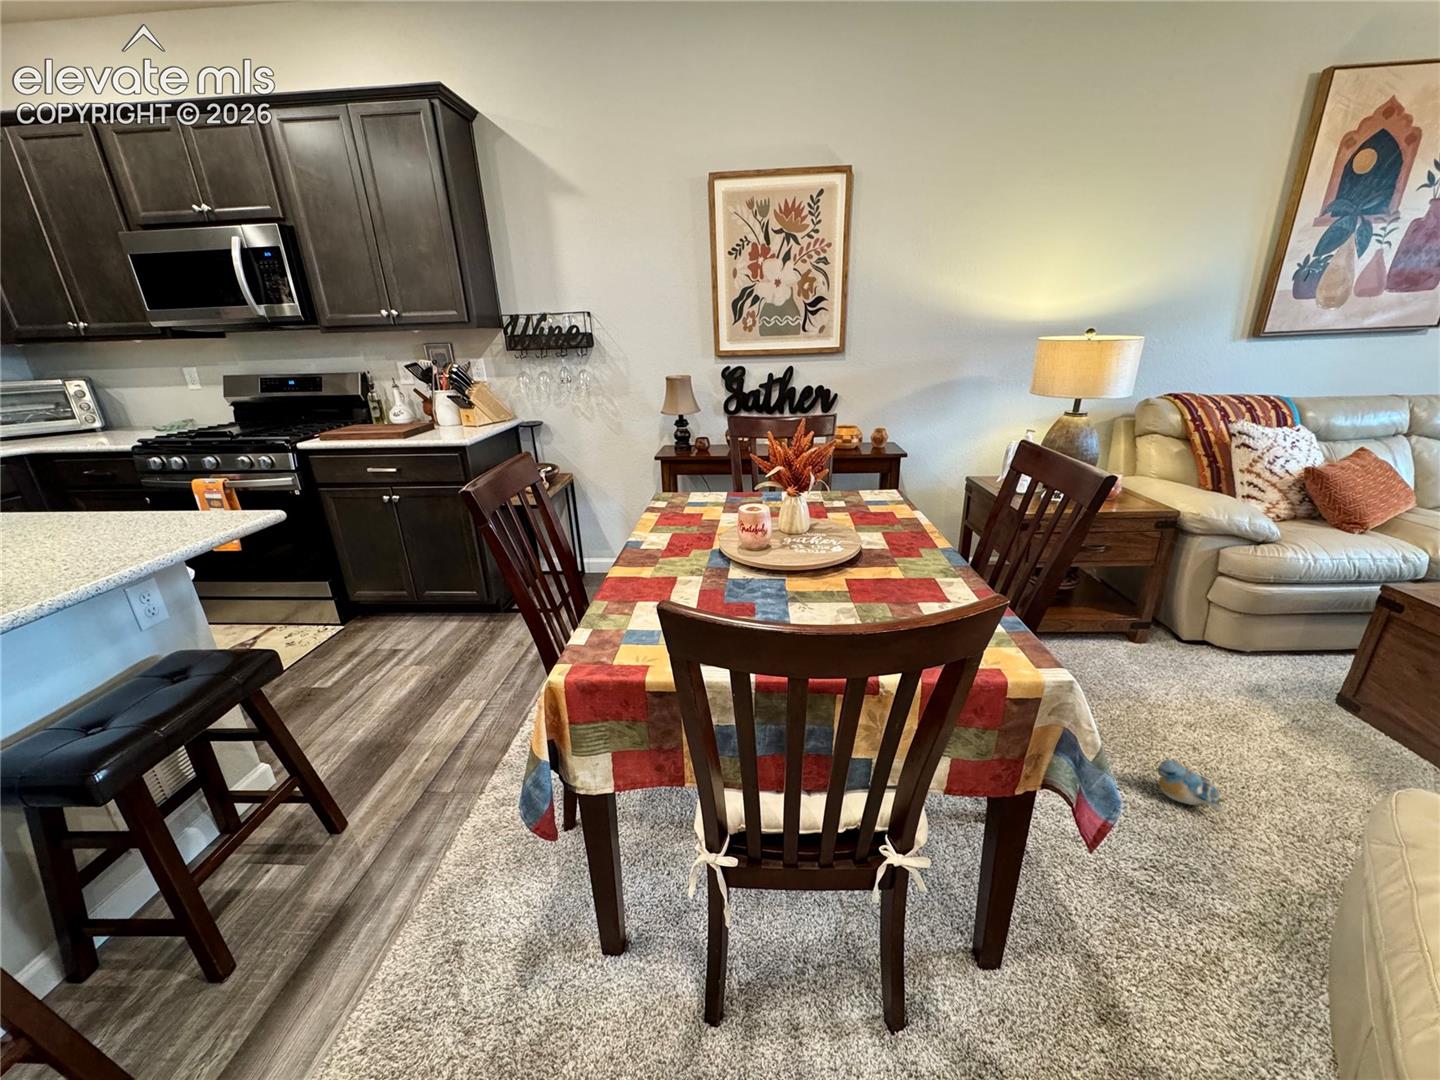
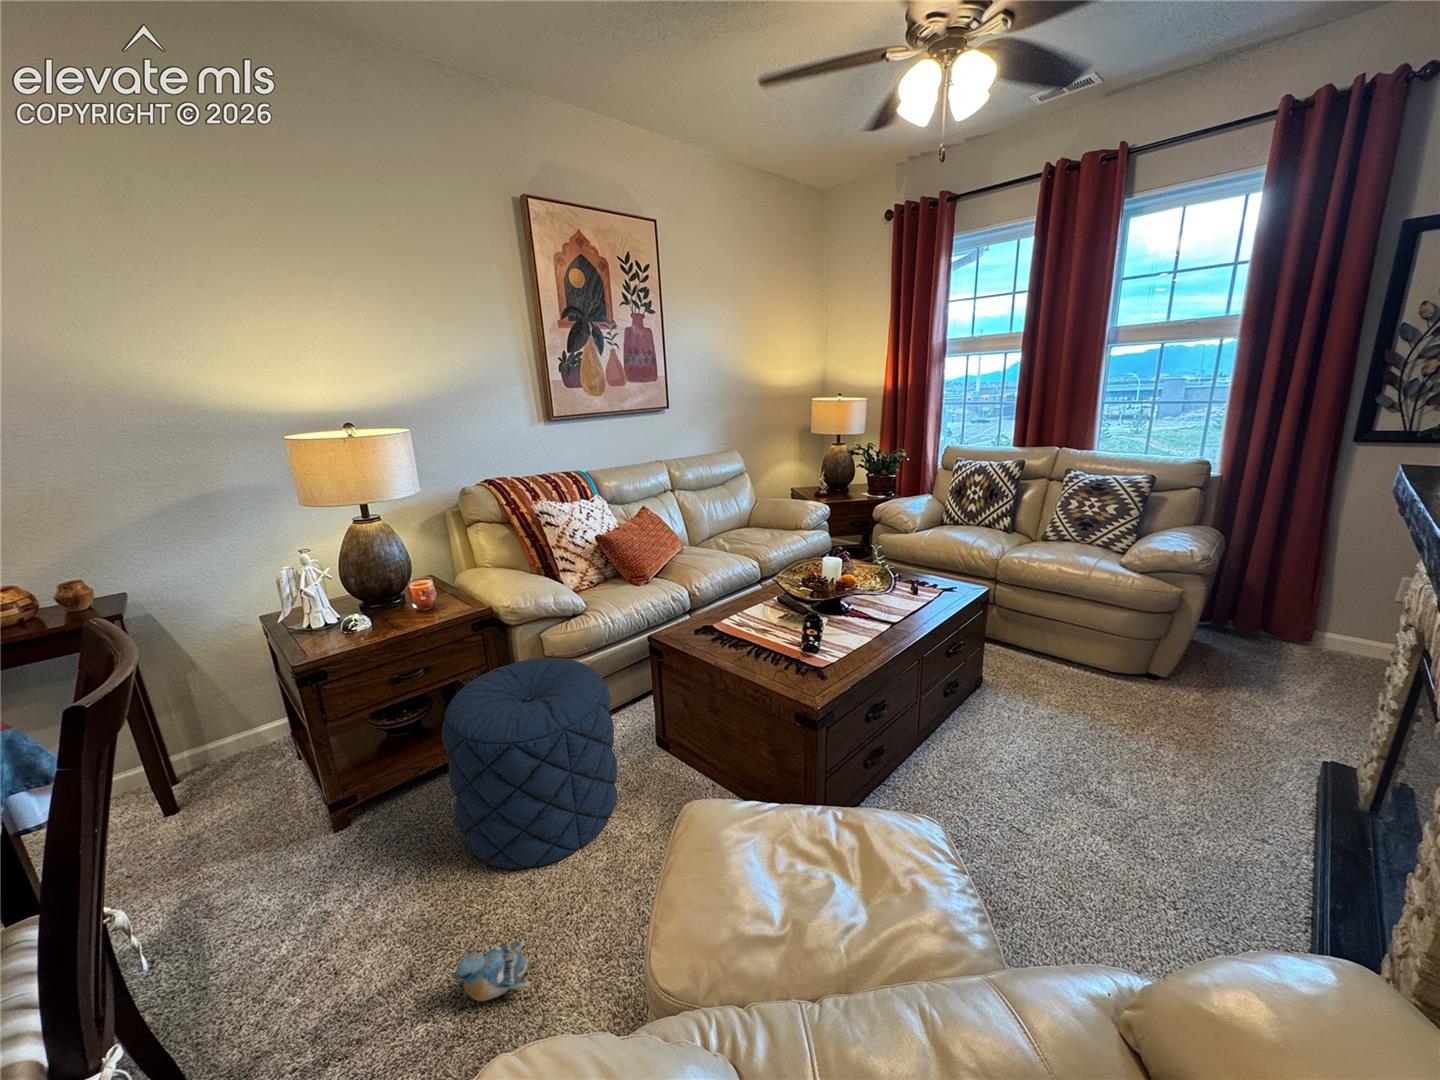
pouf: none [1119,564,1334,746] -> present [442,658,617,869]

